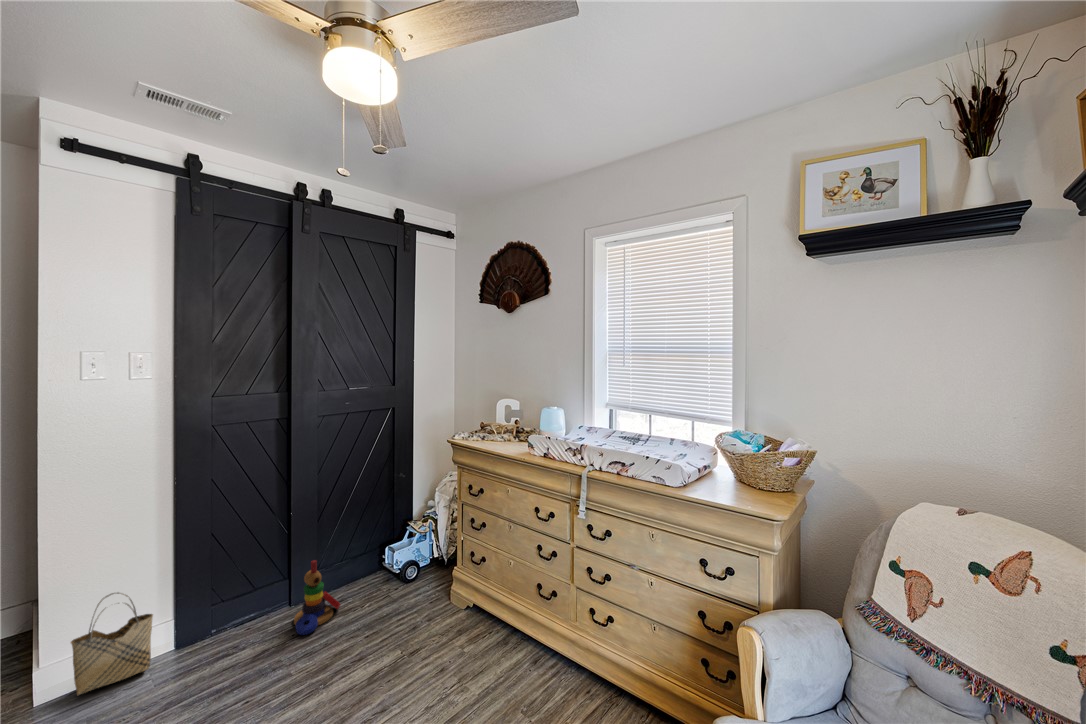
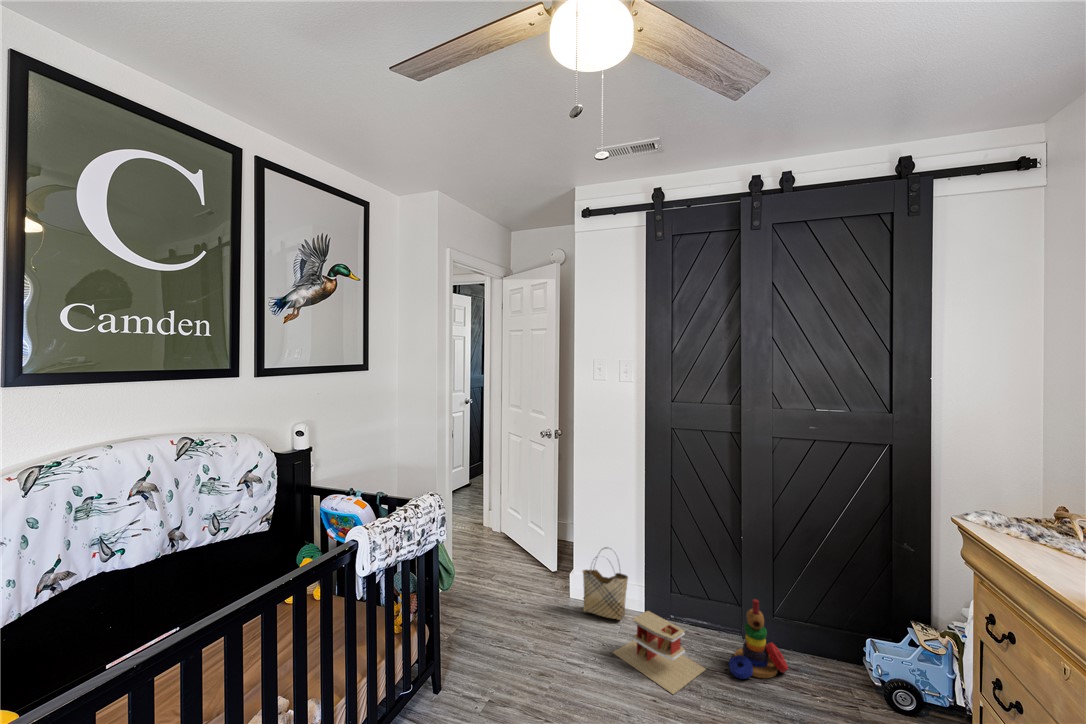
toy house: none [160,622,277,703] -> present [613,611,706,694]

